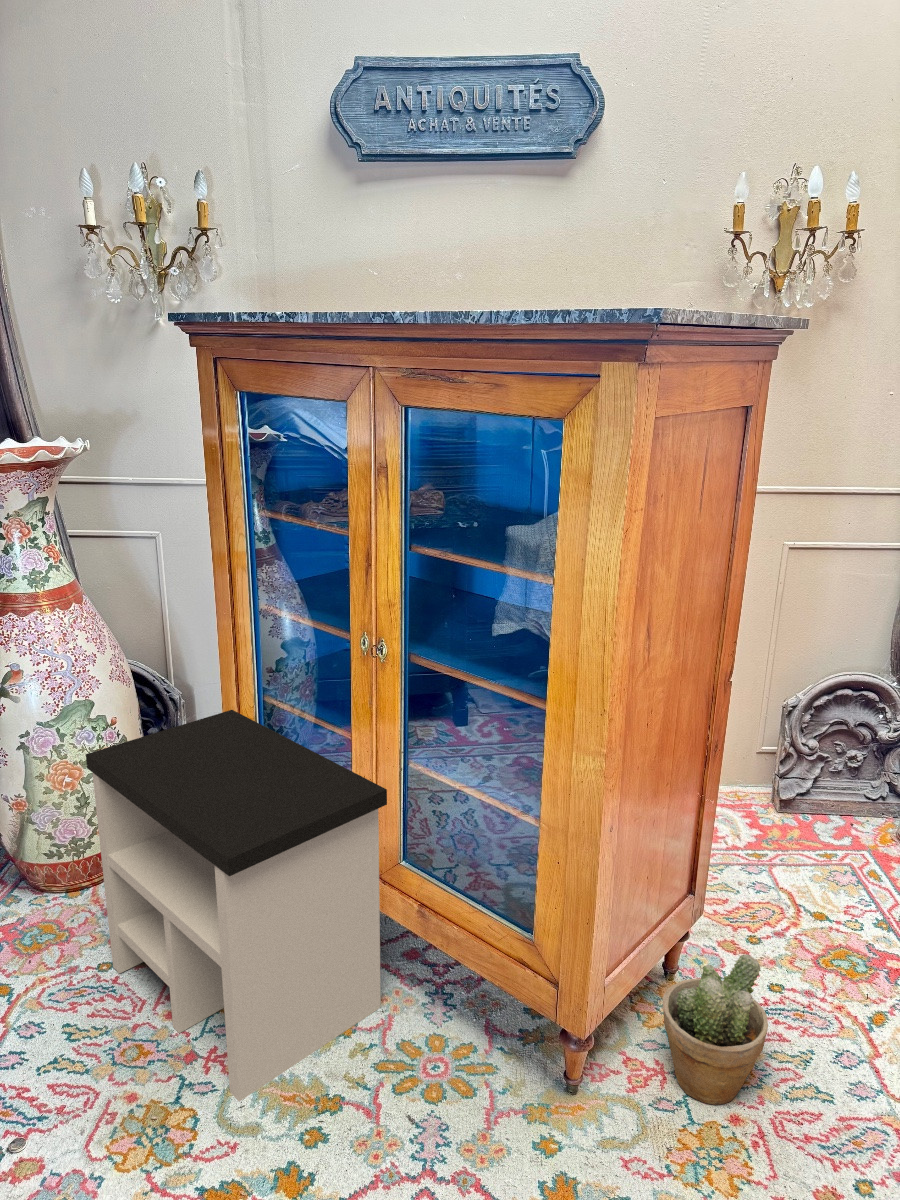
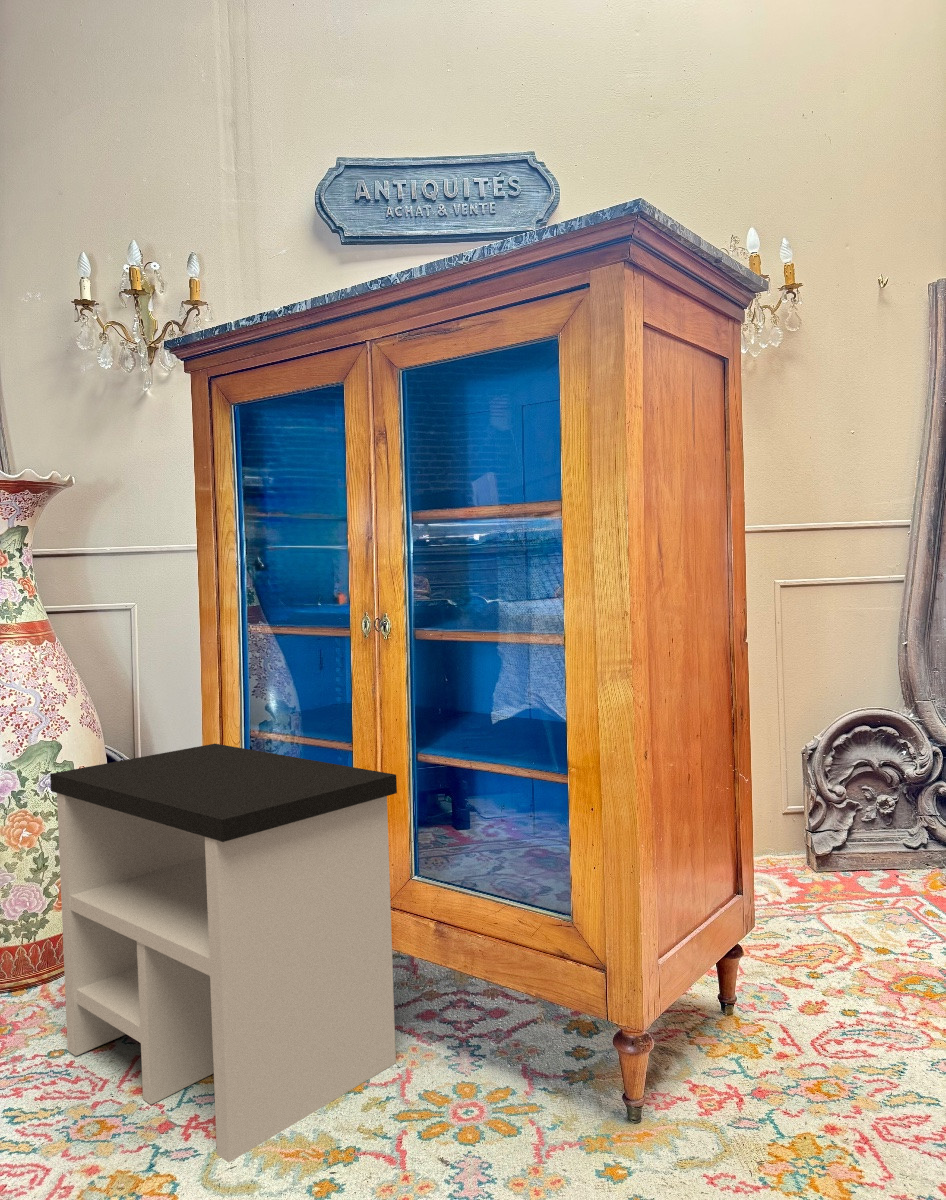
potted plant: present [663,954,768,1105] -> none [728,931,852,1118]

